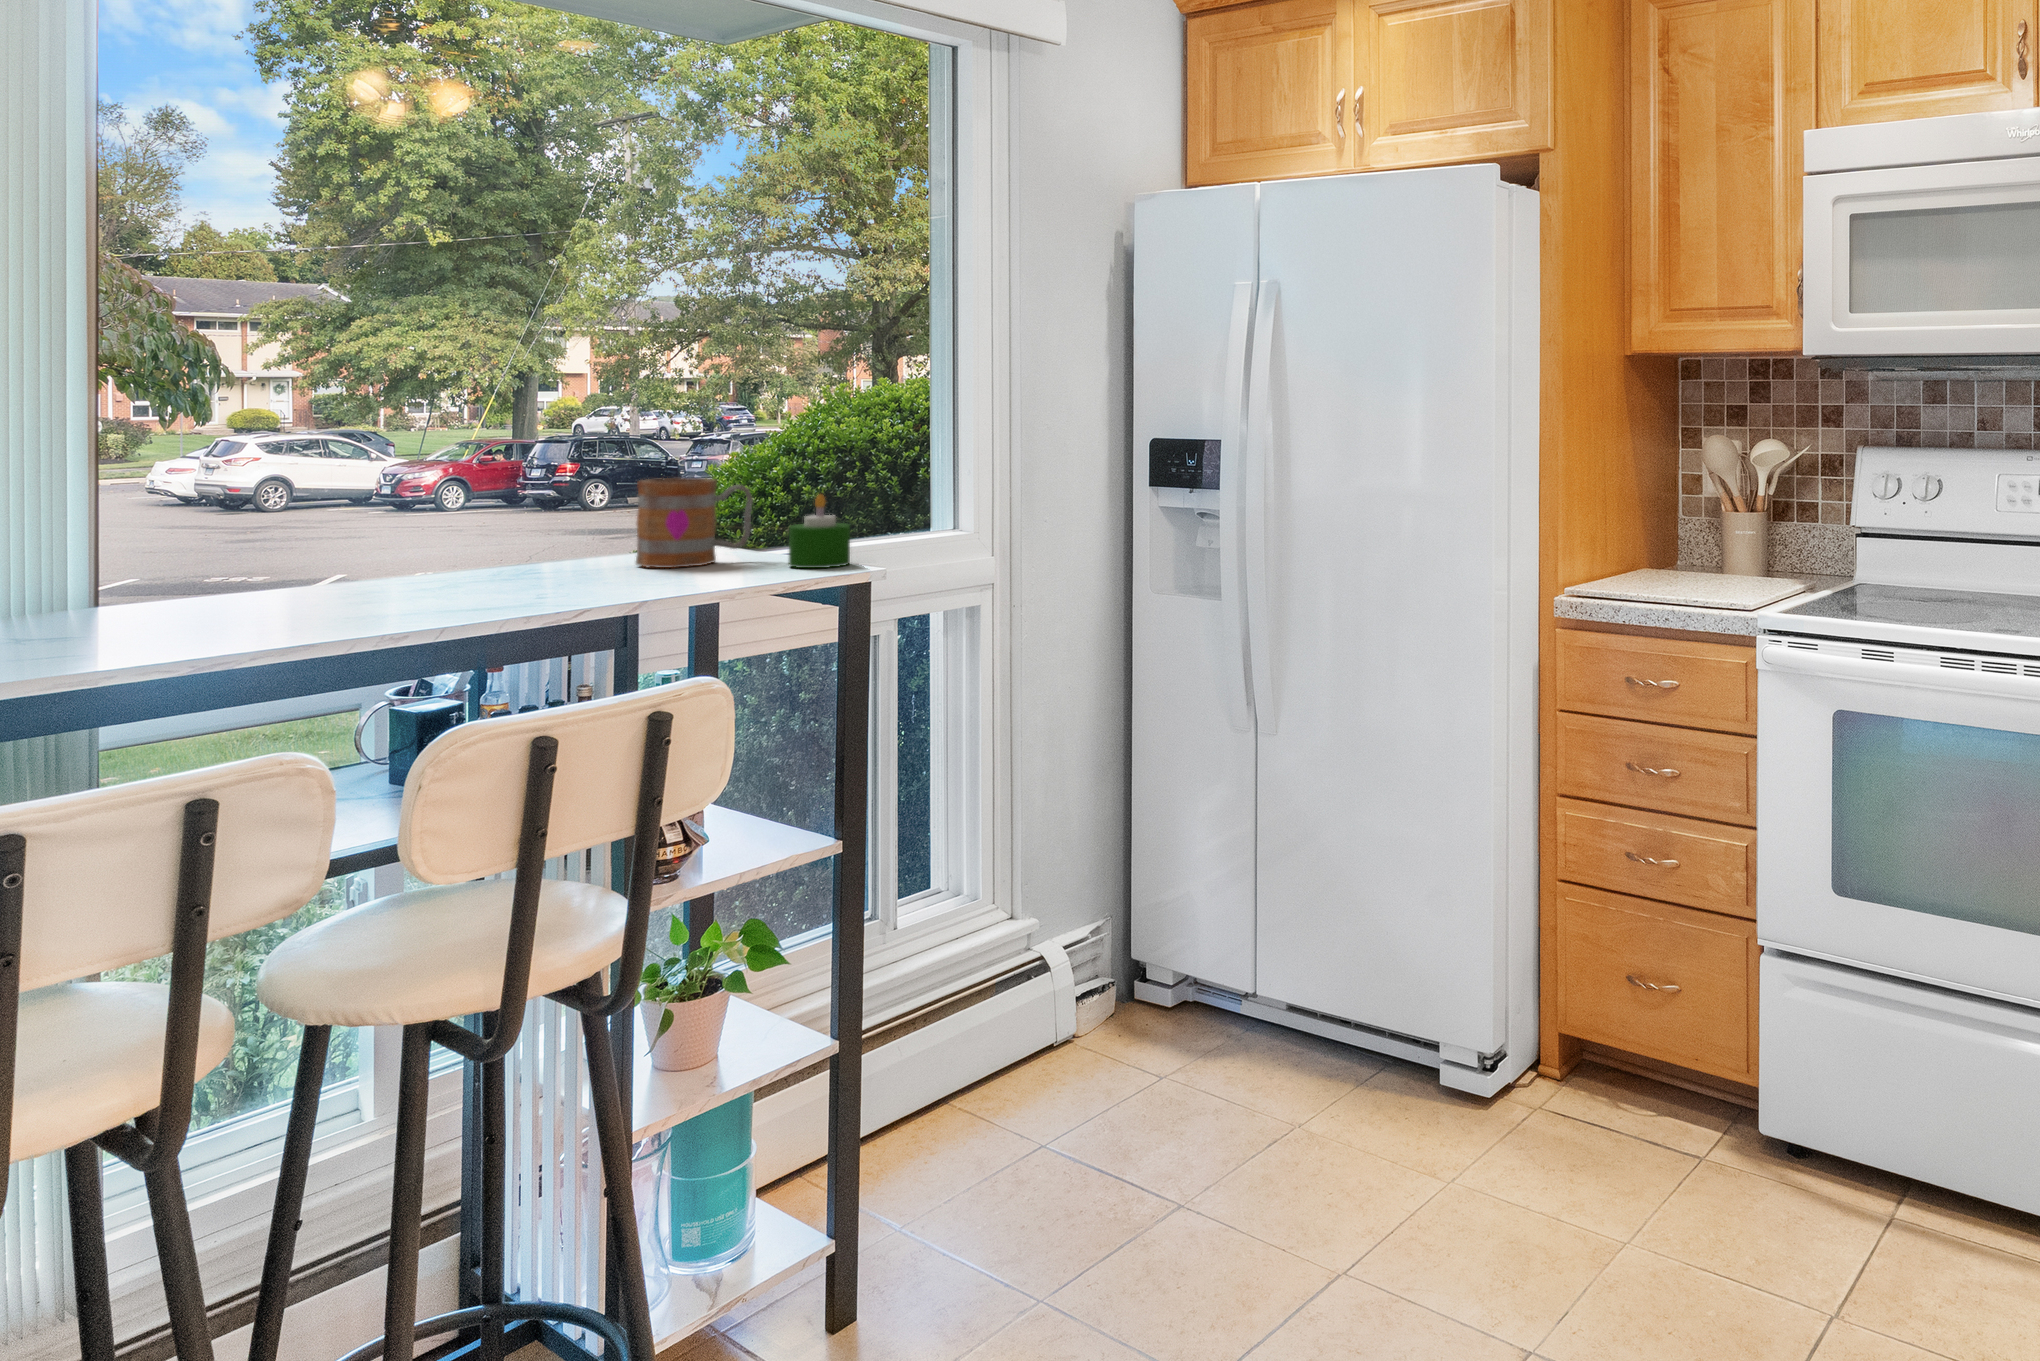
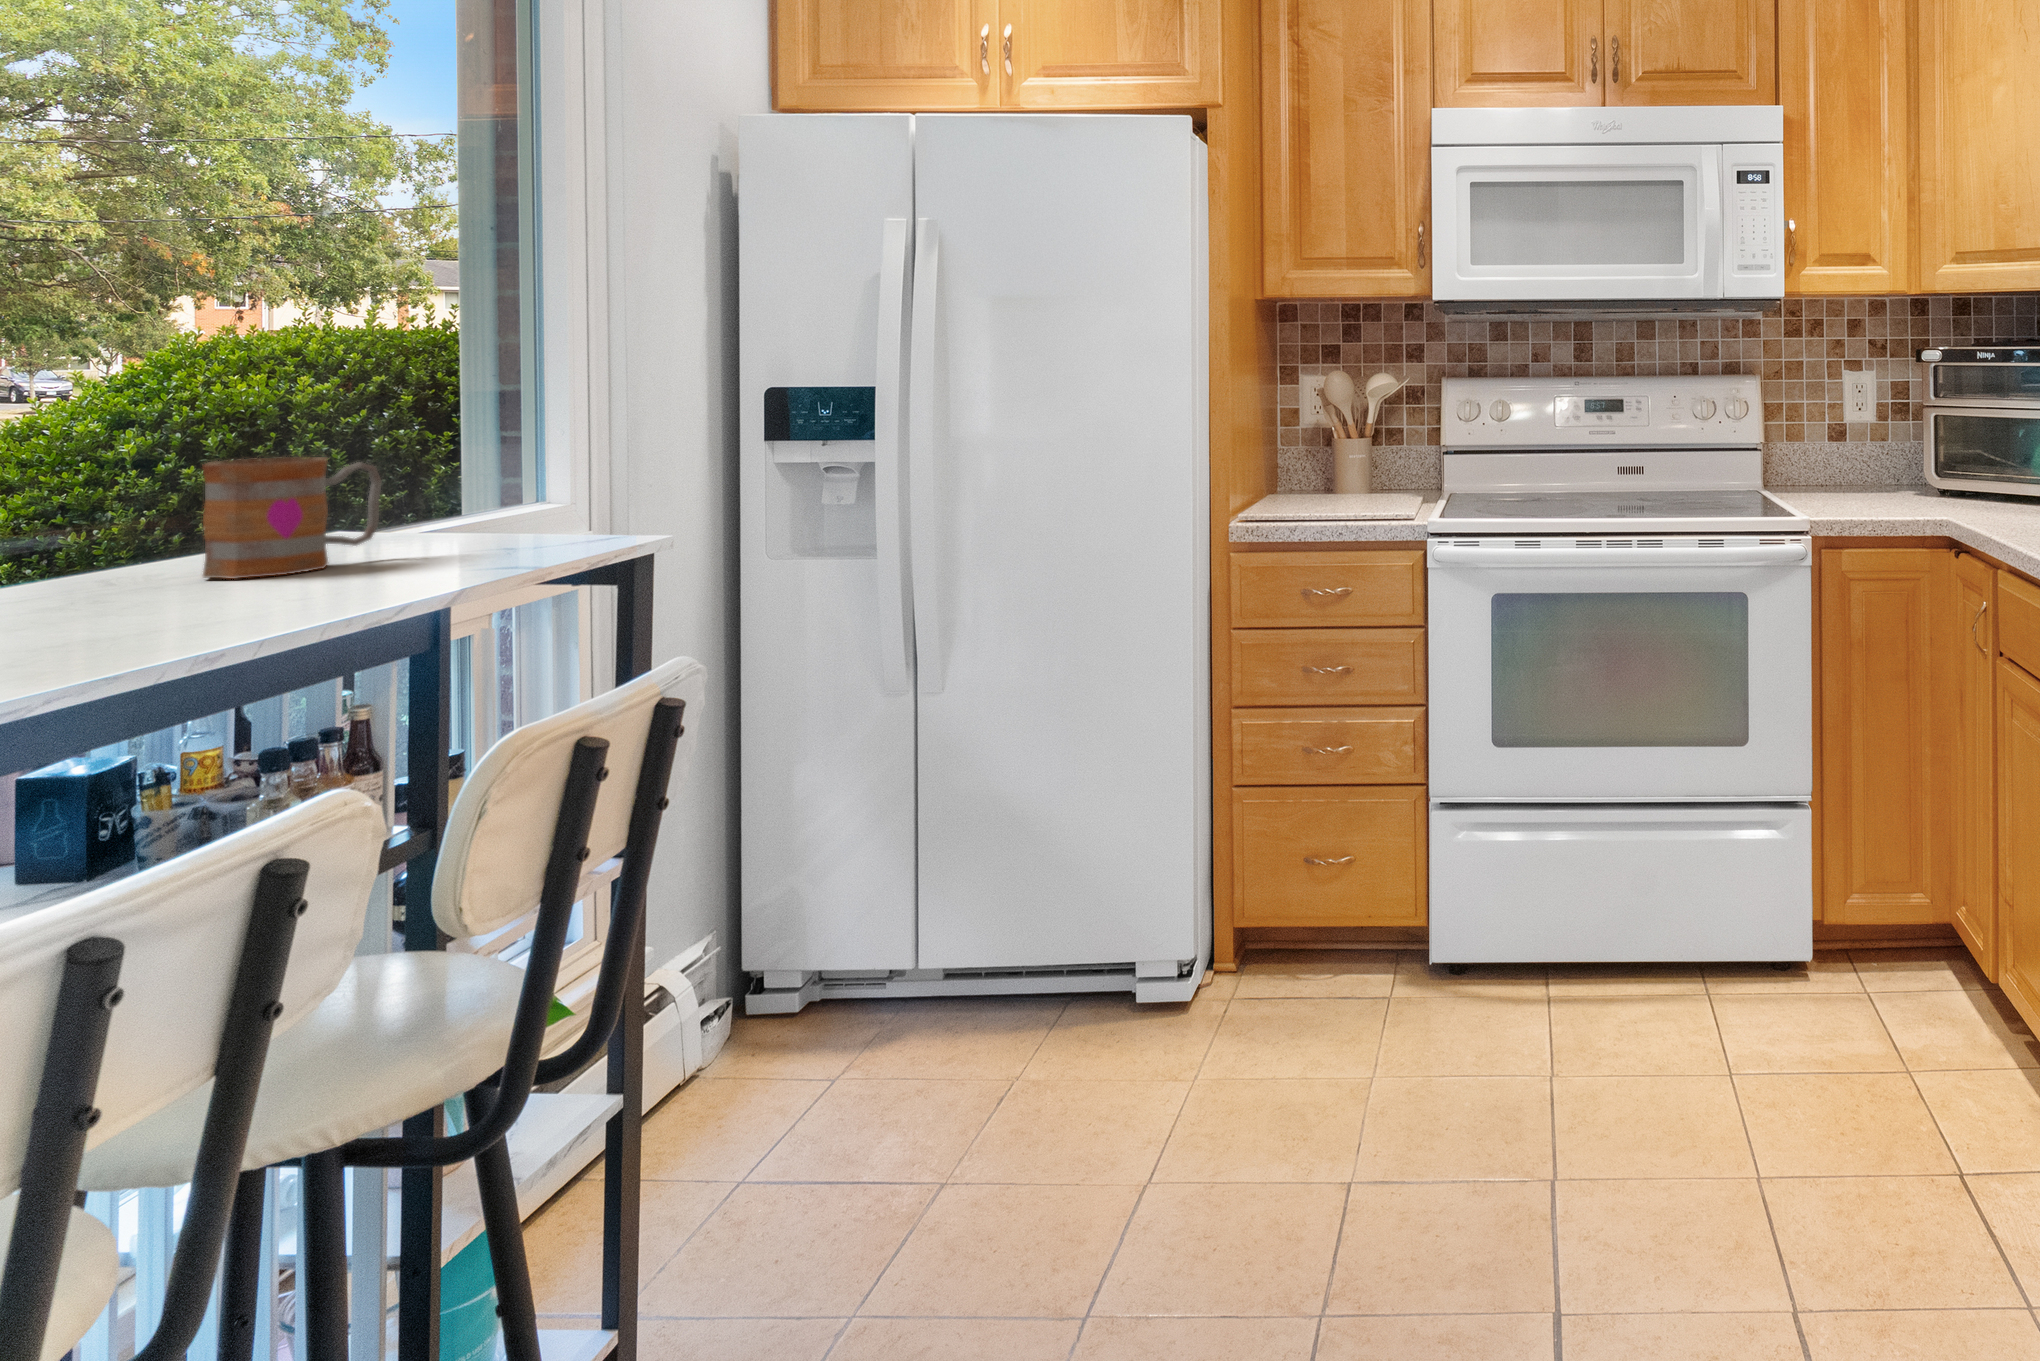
candle: present [789,494,850,568] -> none [473,466,561,558]

